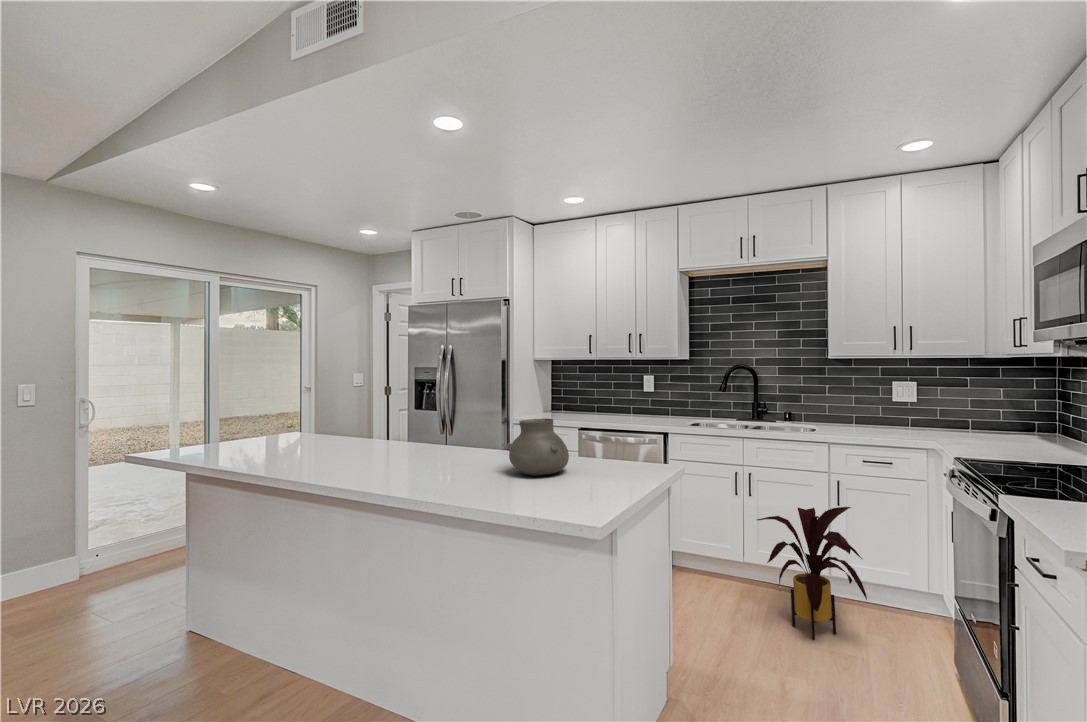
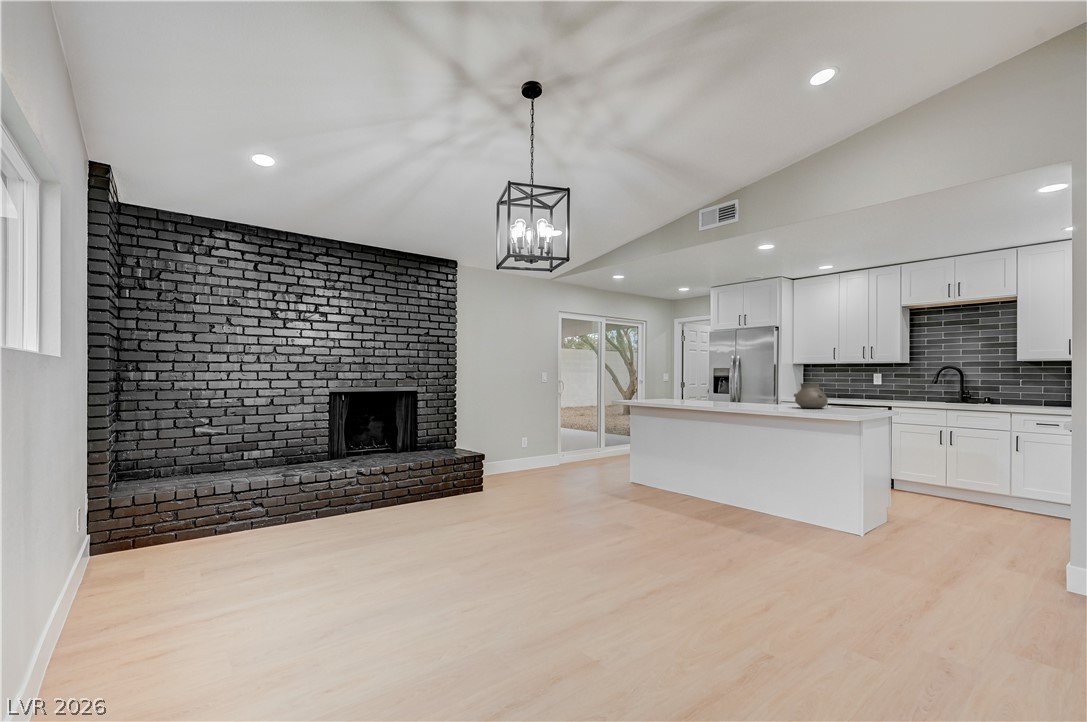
house plant: present [757,507,867,640] -> none [951,447,1032,520]

